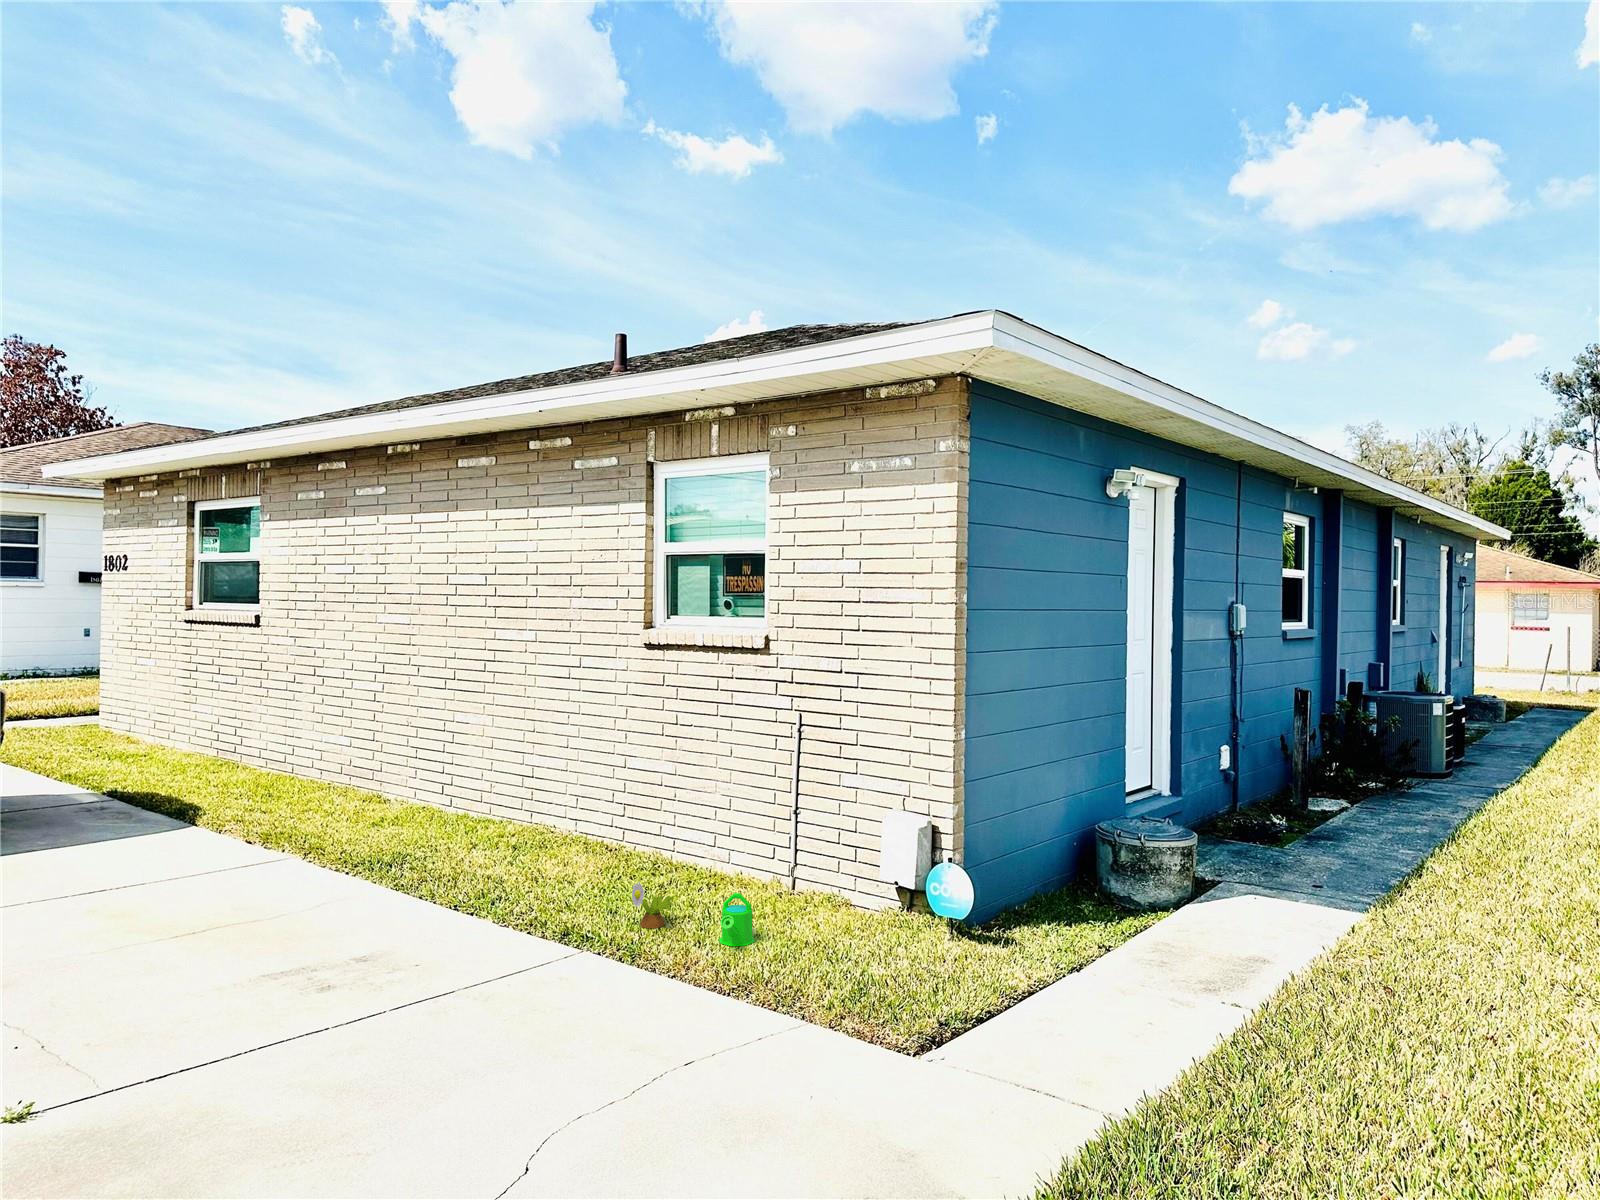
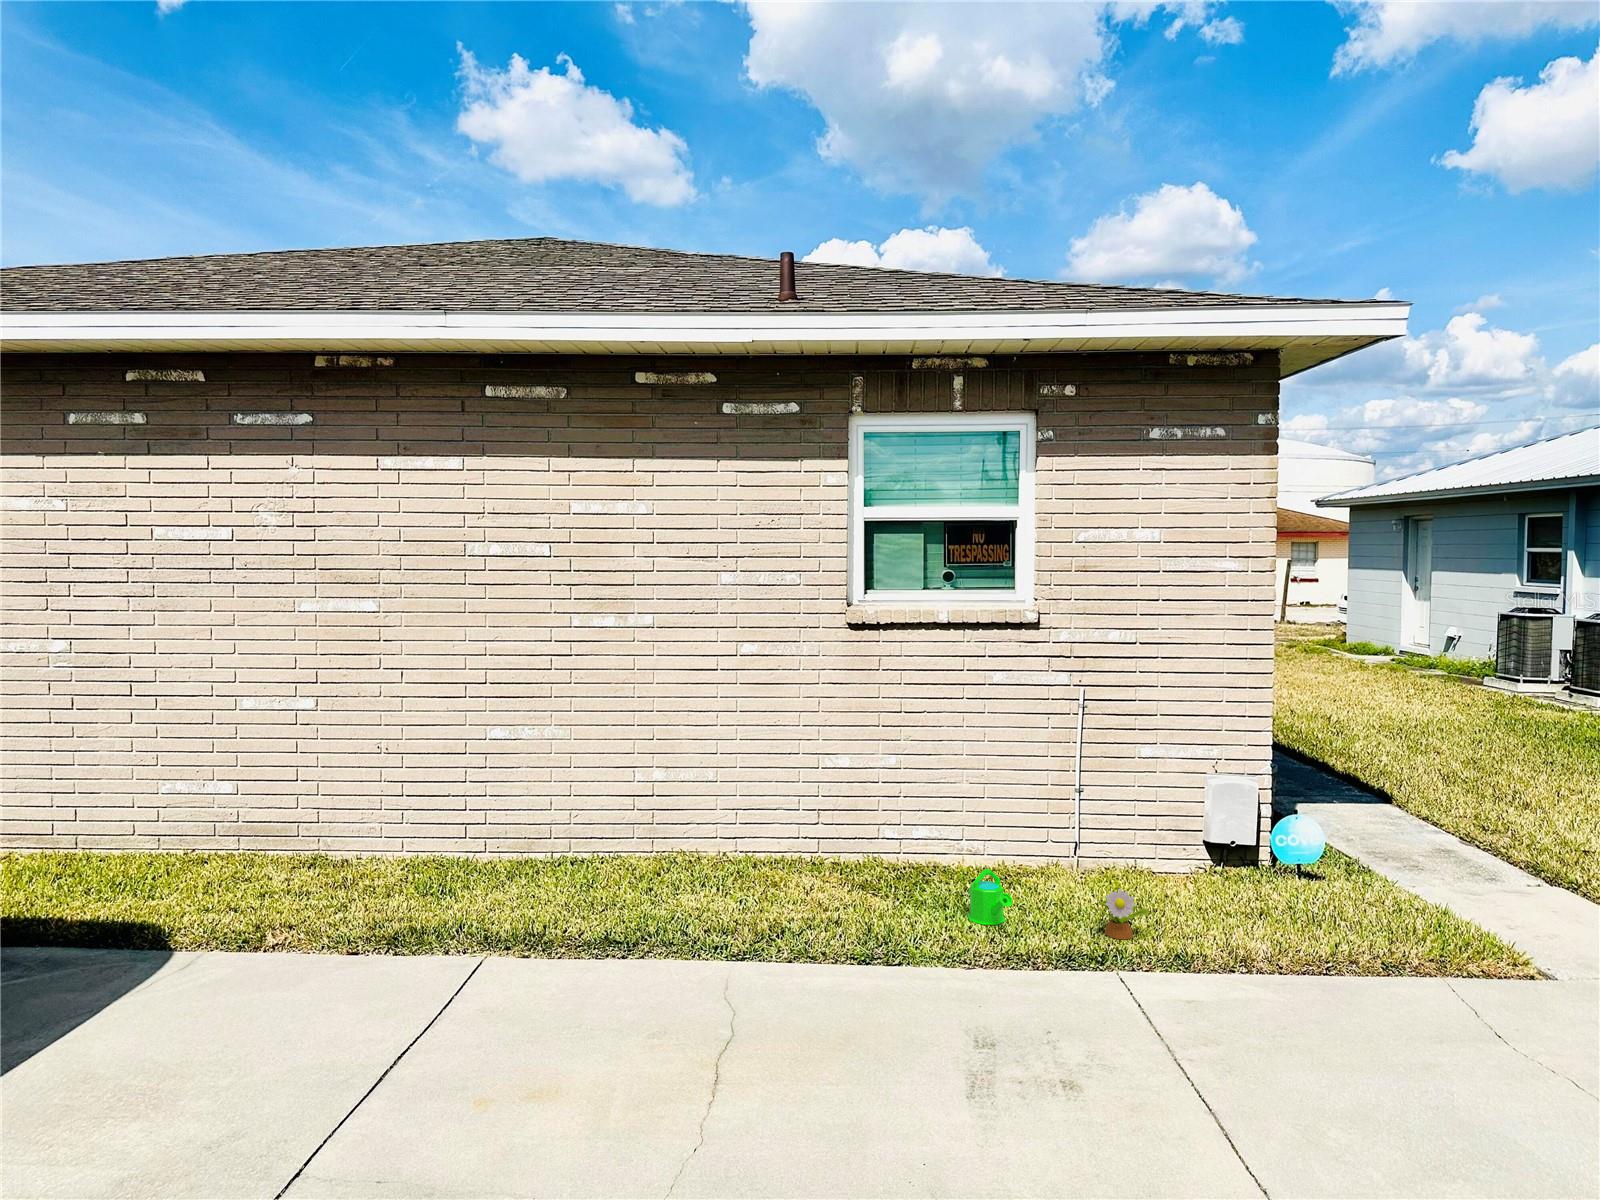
watering can: present [719,893,755,946] -> present [967,869,1012,925]

